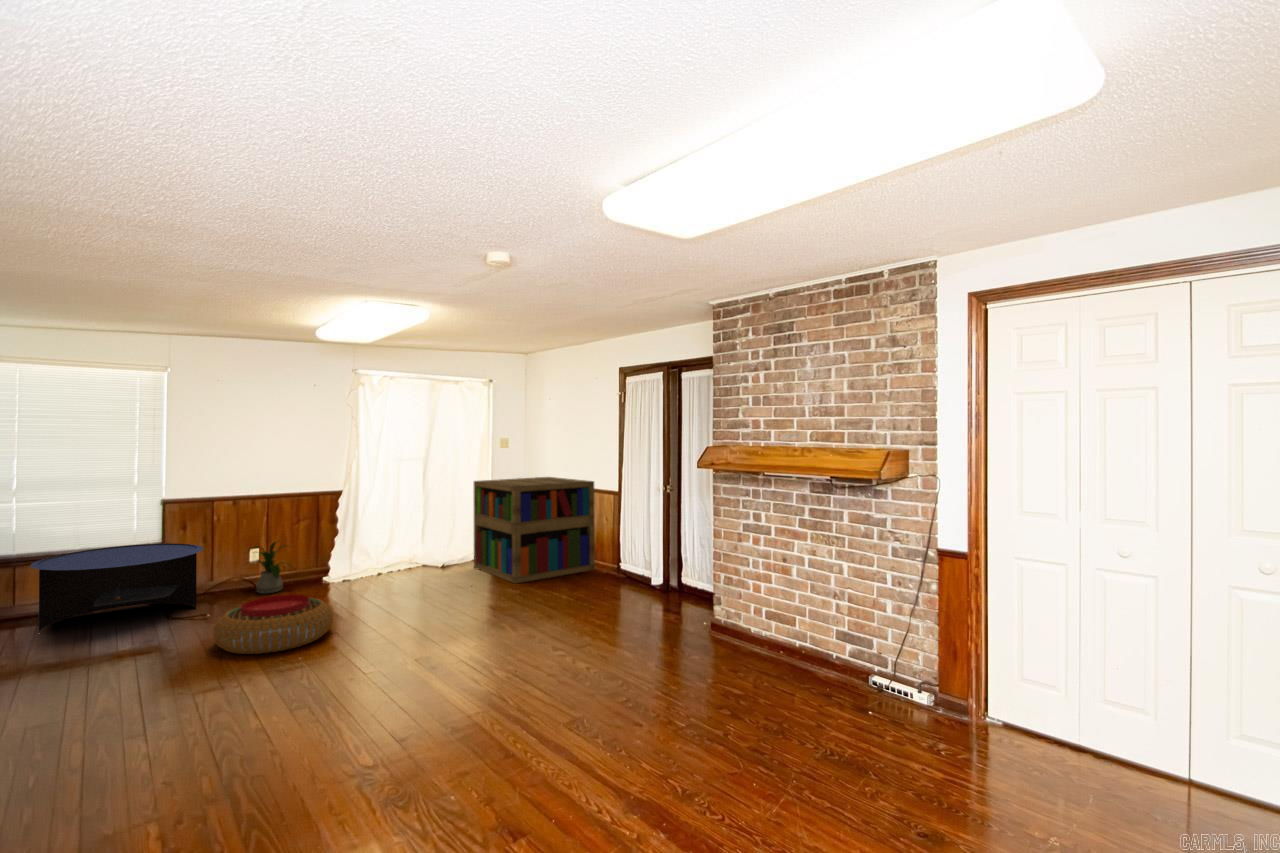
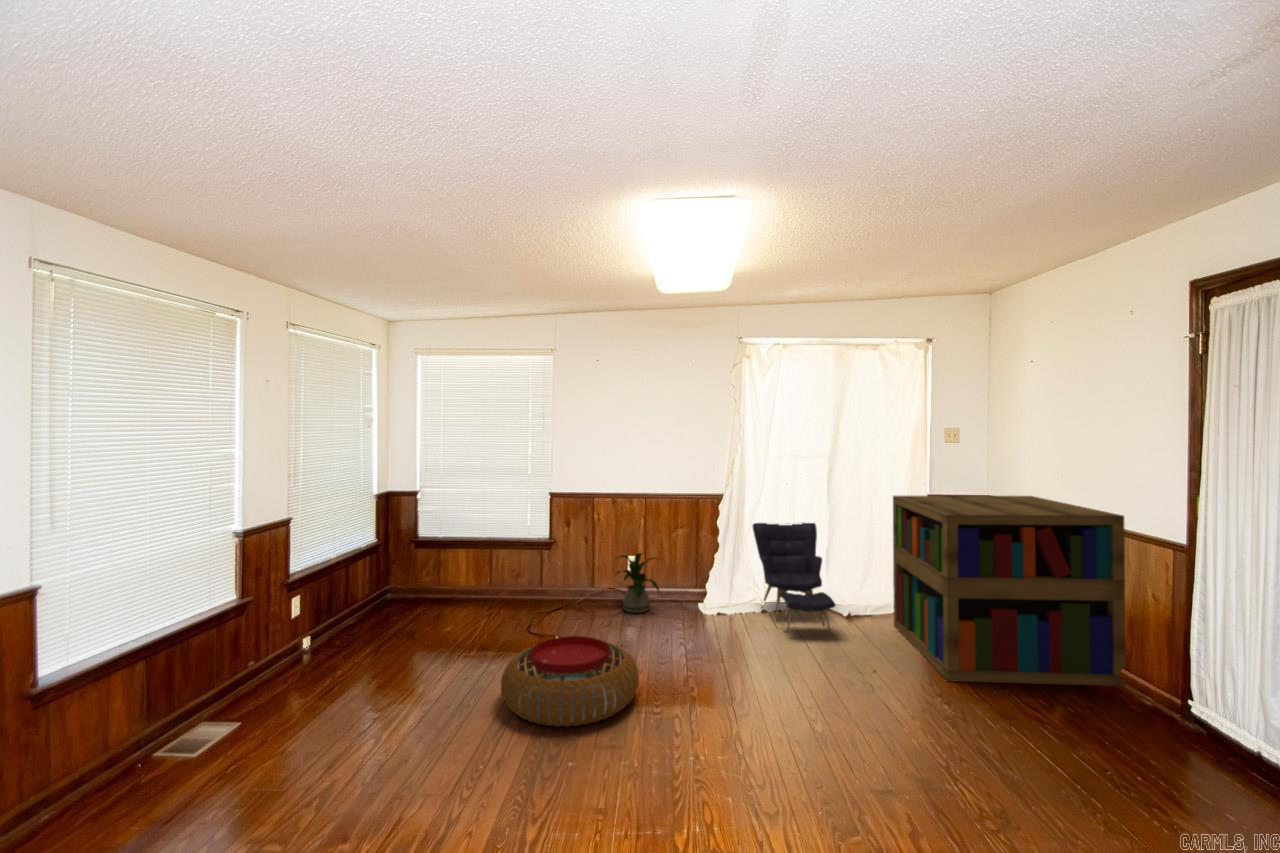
armchair: none [369,506,442,580] -> present [753,523,835,631]
coffee table: present [31,544,203,631] -> none [424,539,565,620]

